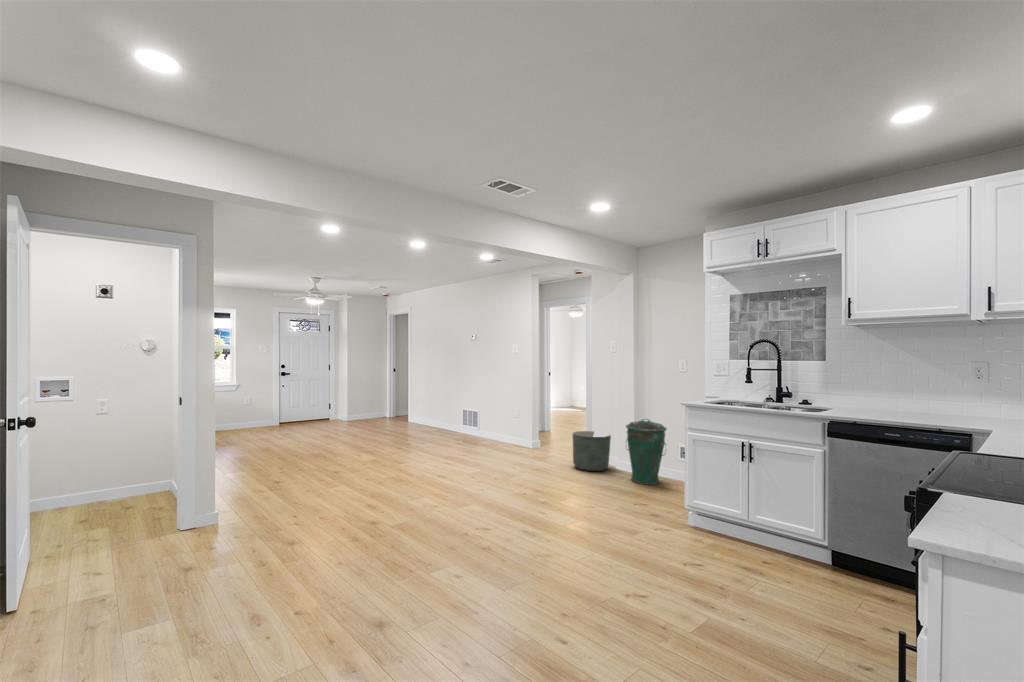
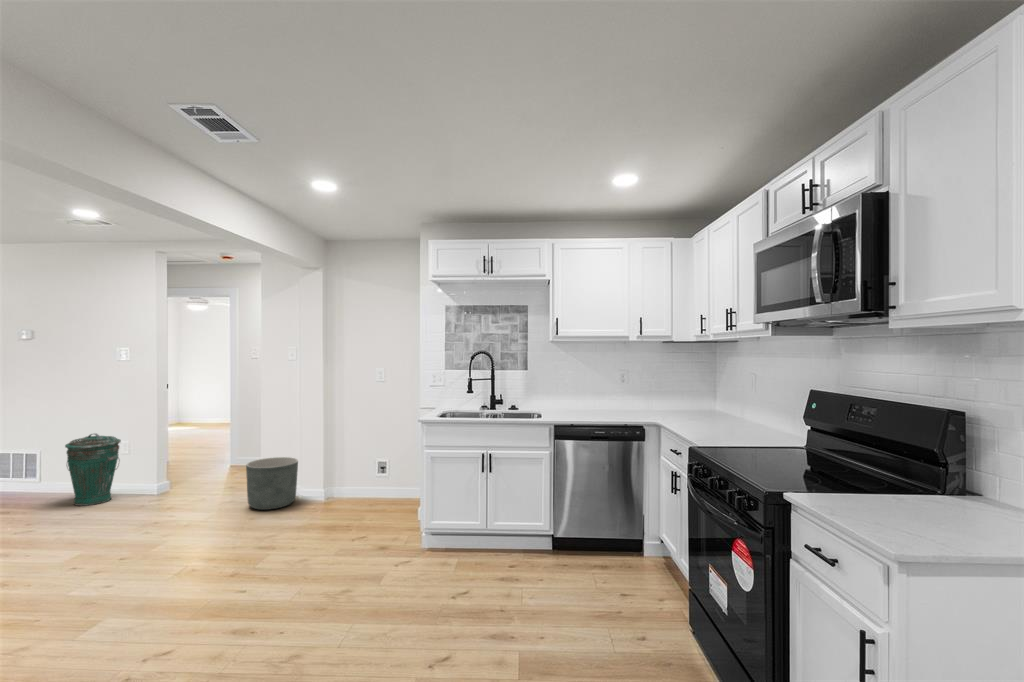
trash can: present [626,419,666,485] -> present [65,434,121,506]

